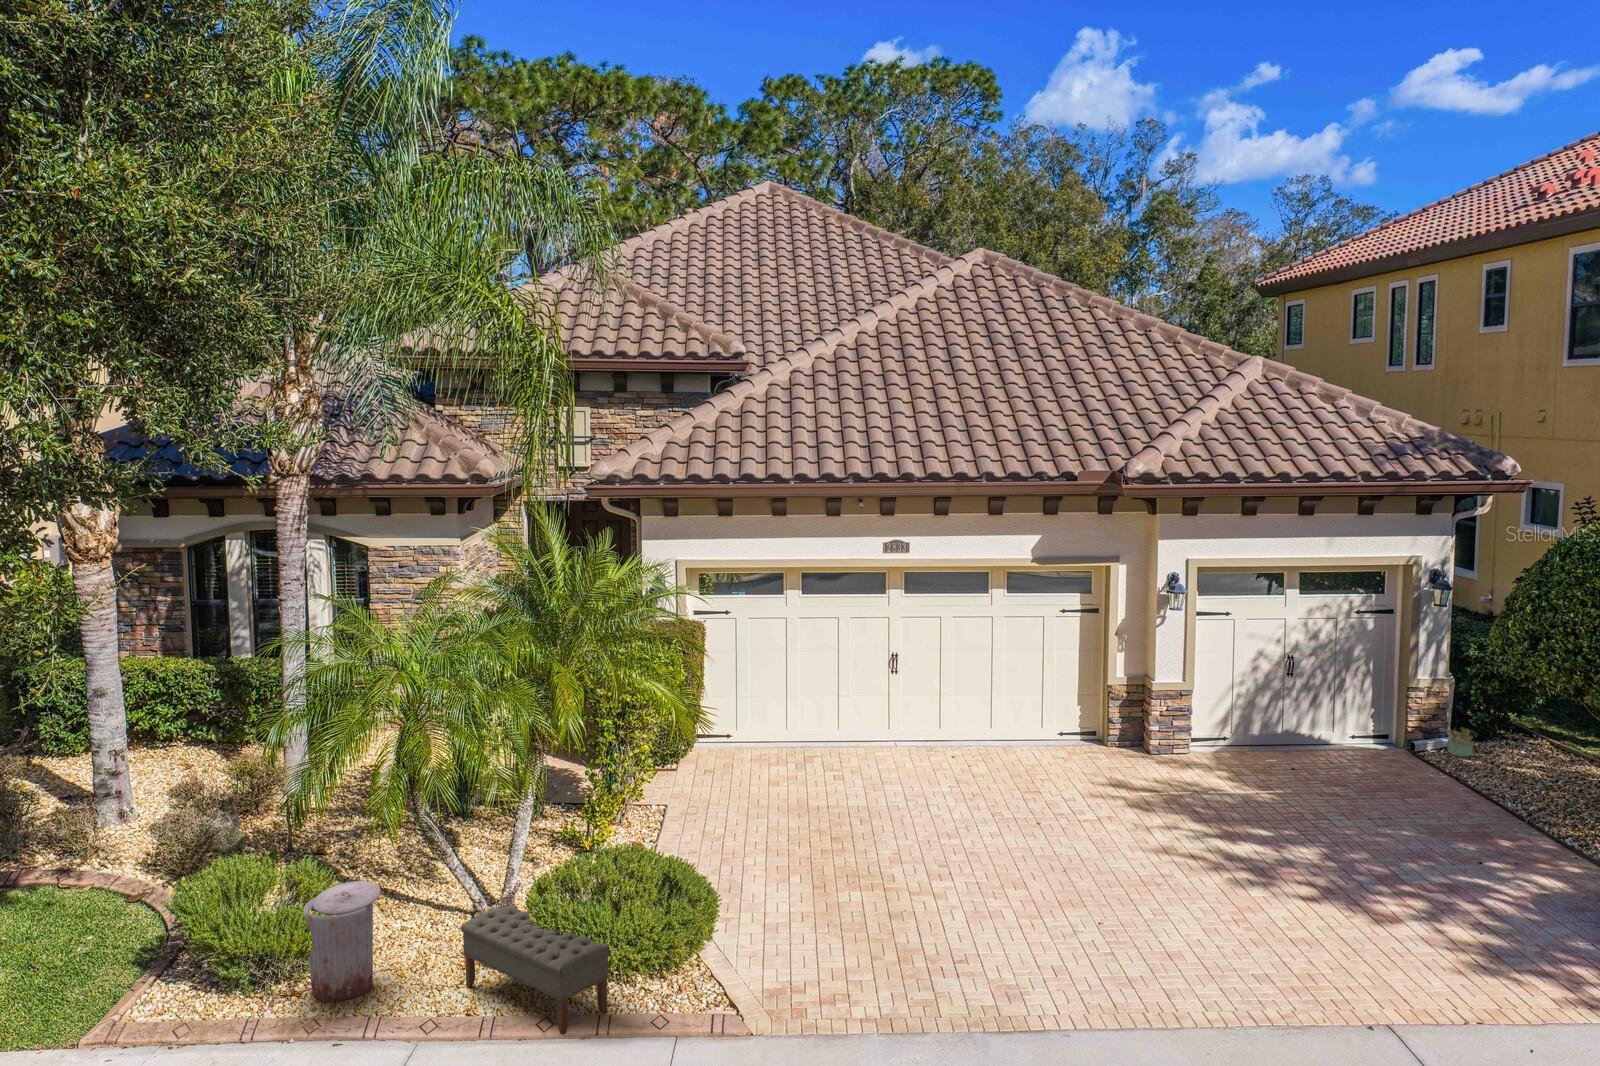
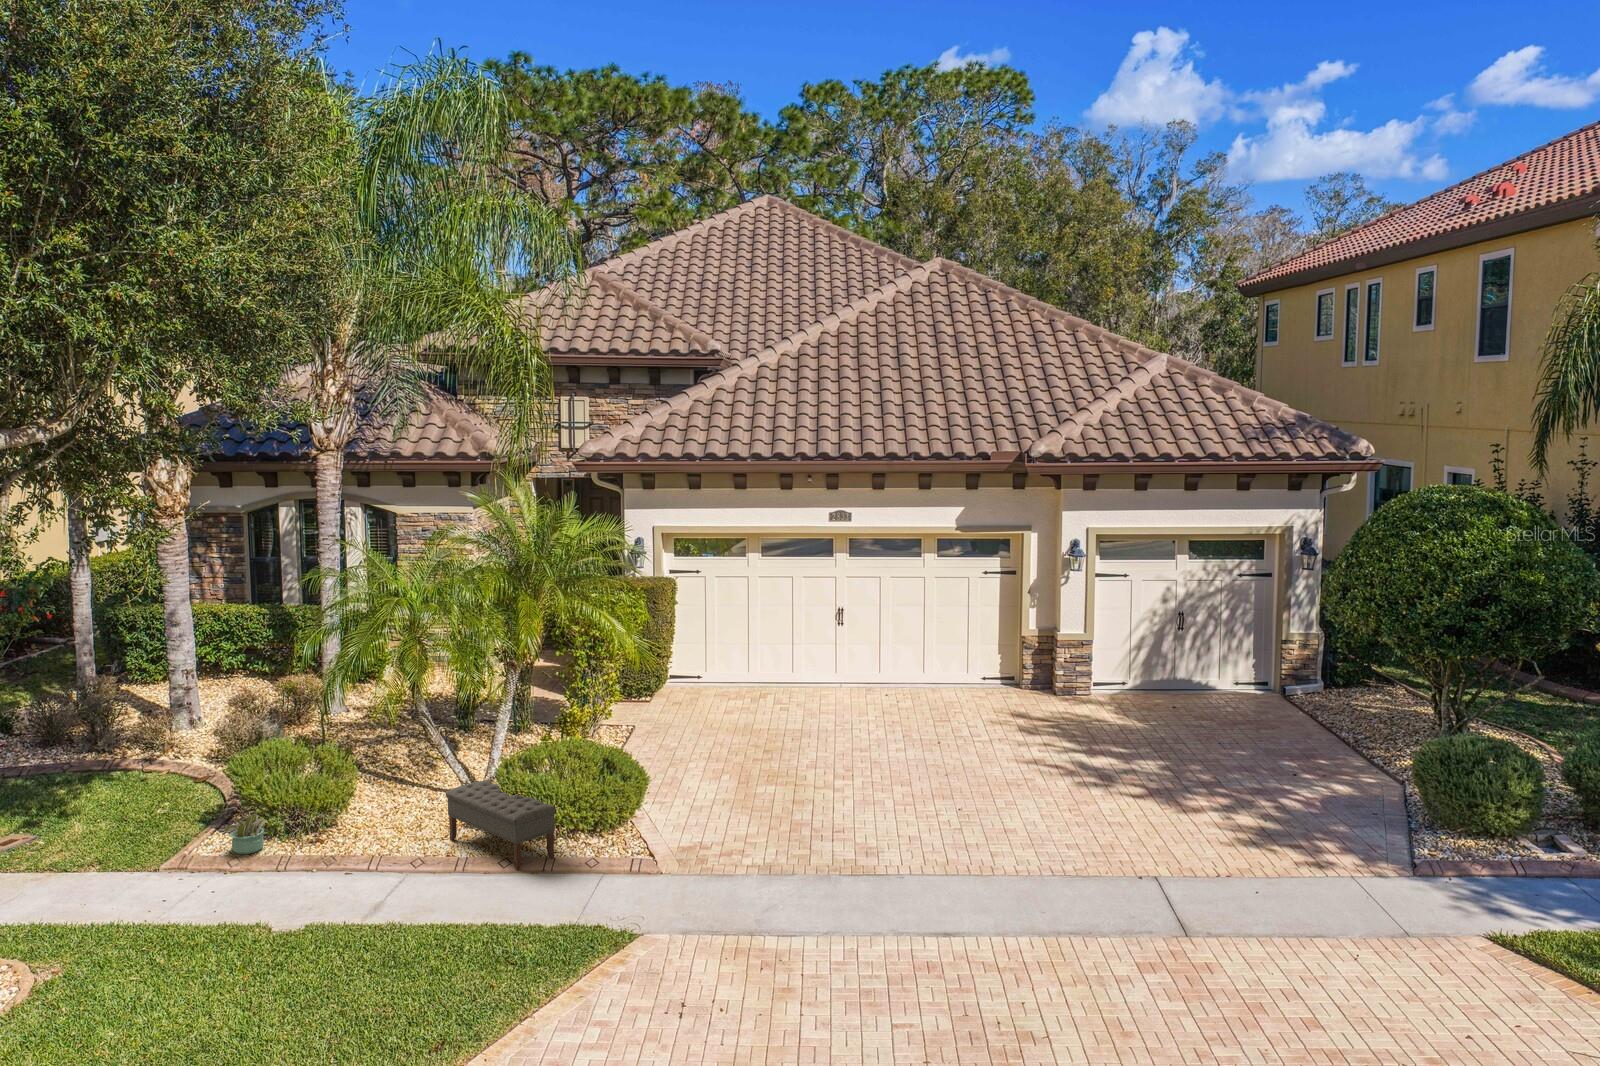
decorative plant: present [1447,728,1474,757] -> present [222,814,266,854]
trash can: present [304,881,381,1002] -> none [327,759,386,847]

